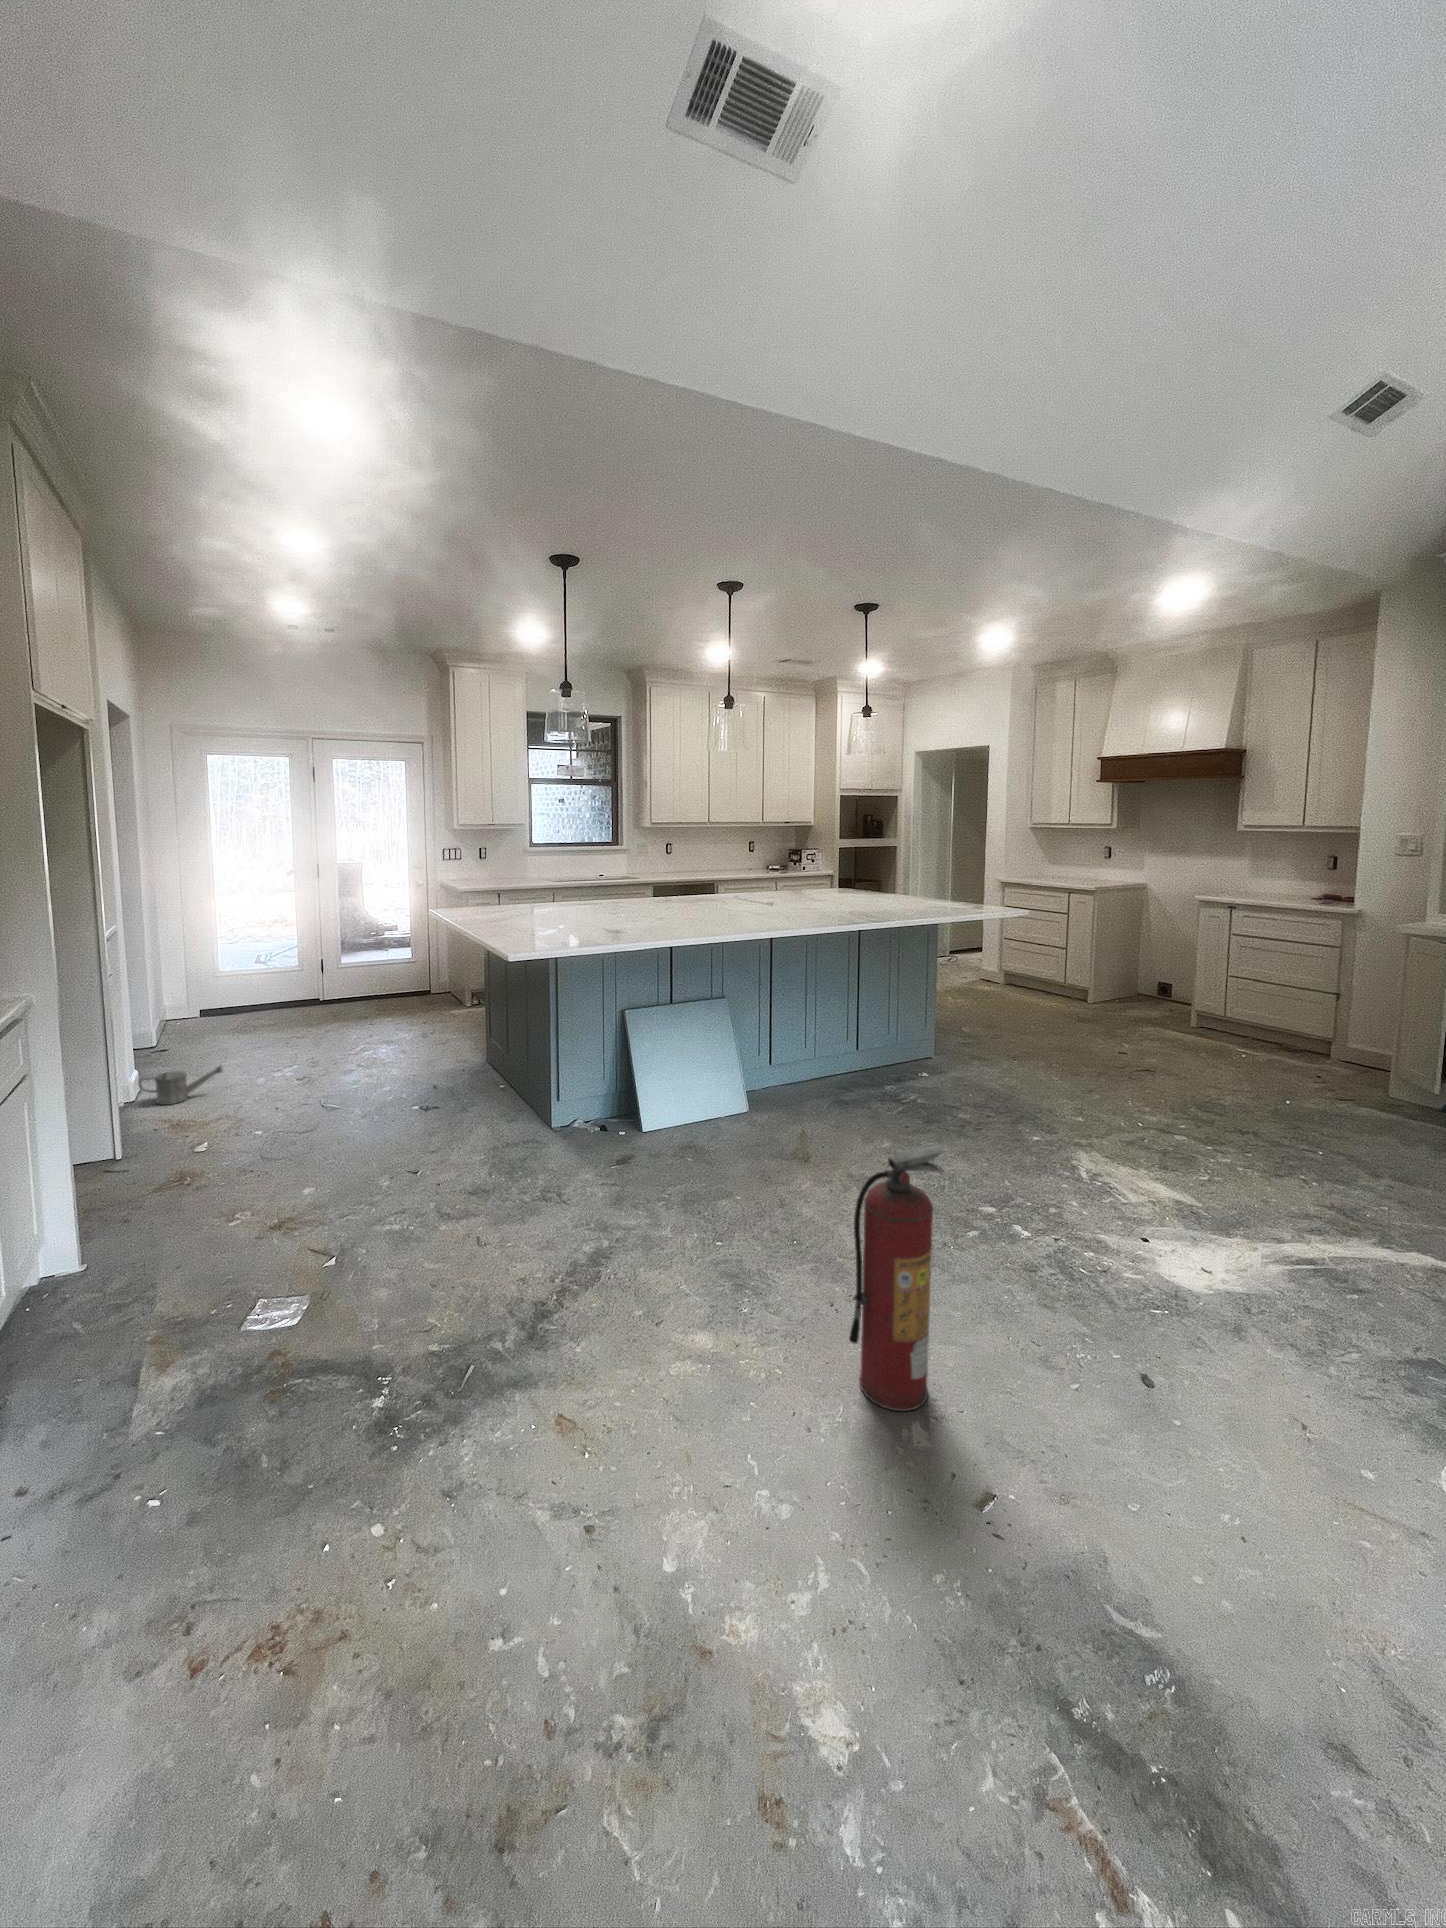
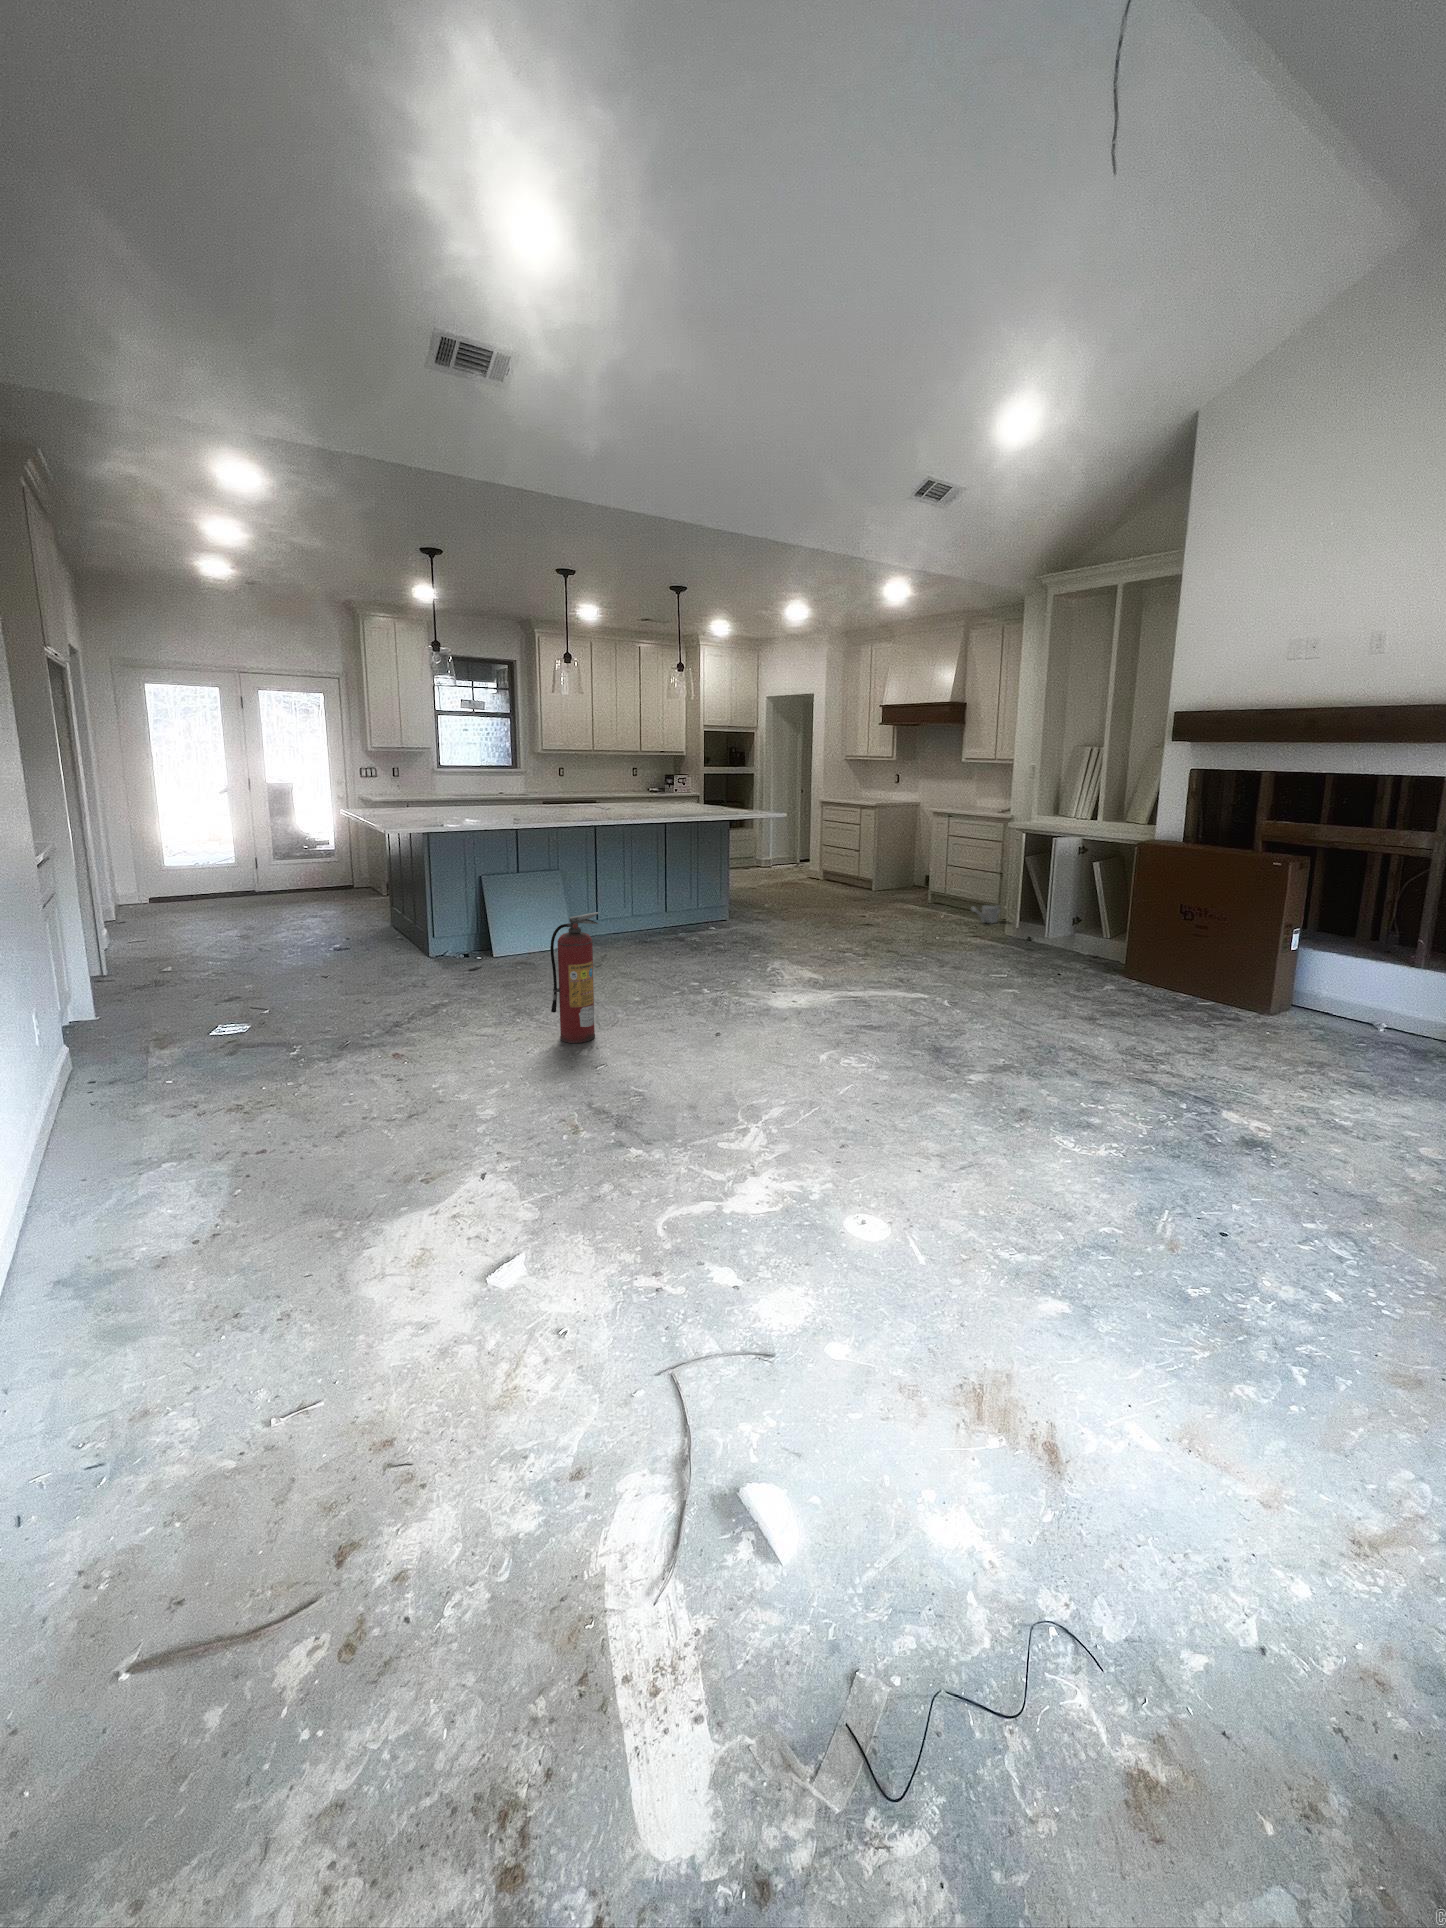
watering can: present [138,1065,223,1105] -> present [972,905,1001,923]

